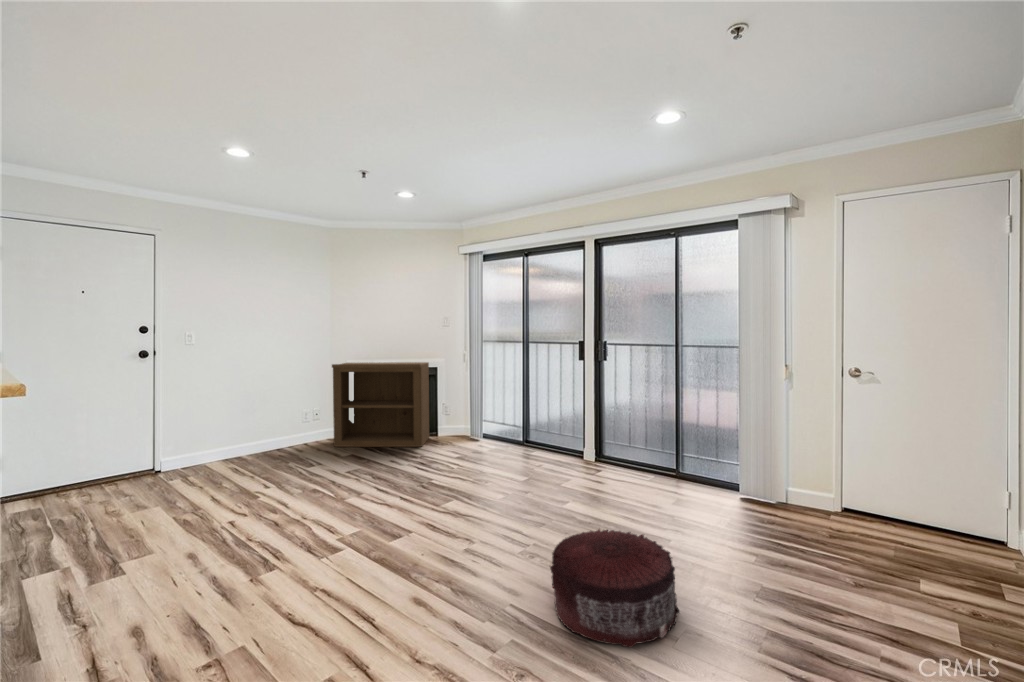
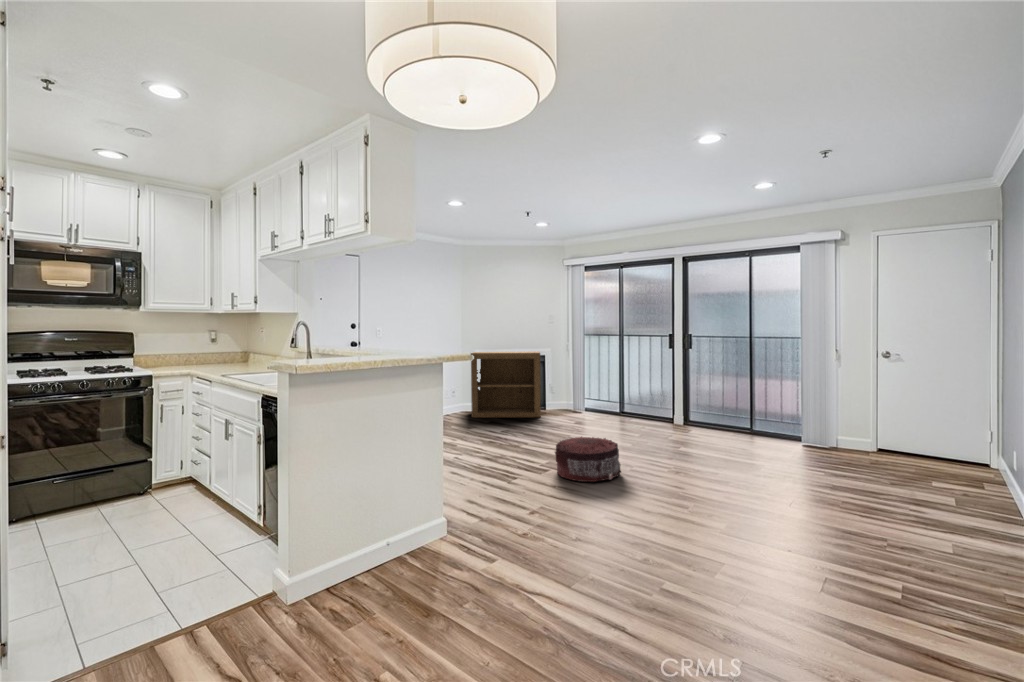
pouf: present [550,529,680,648] -> present [555,437,621,482]

